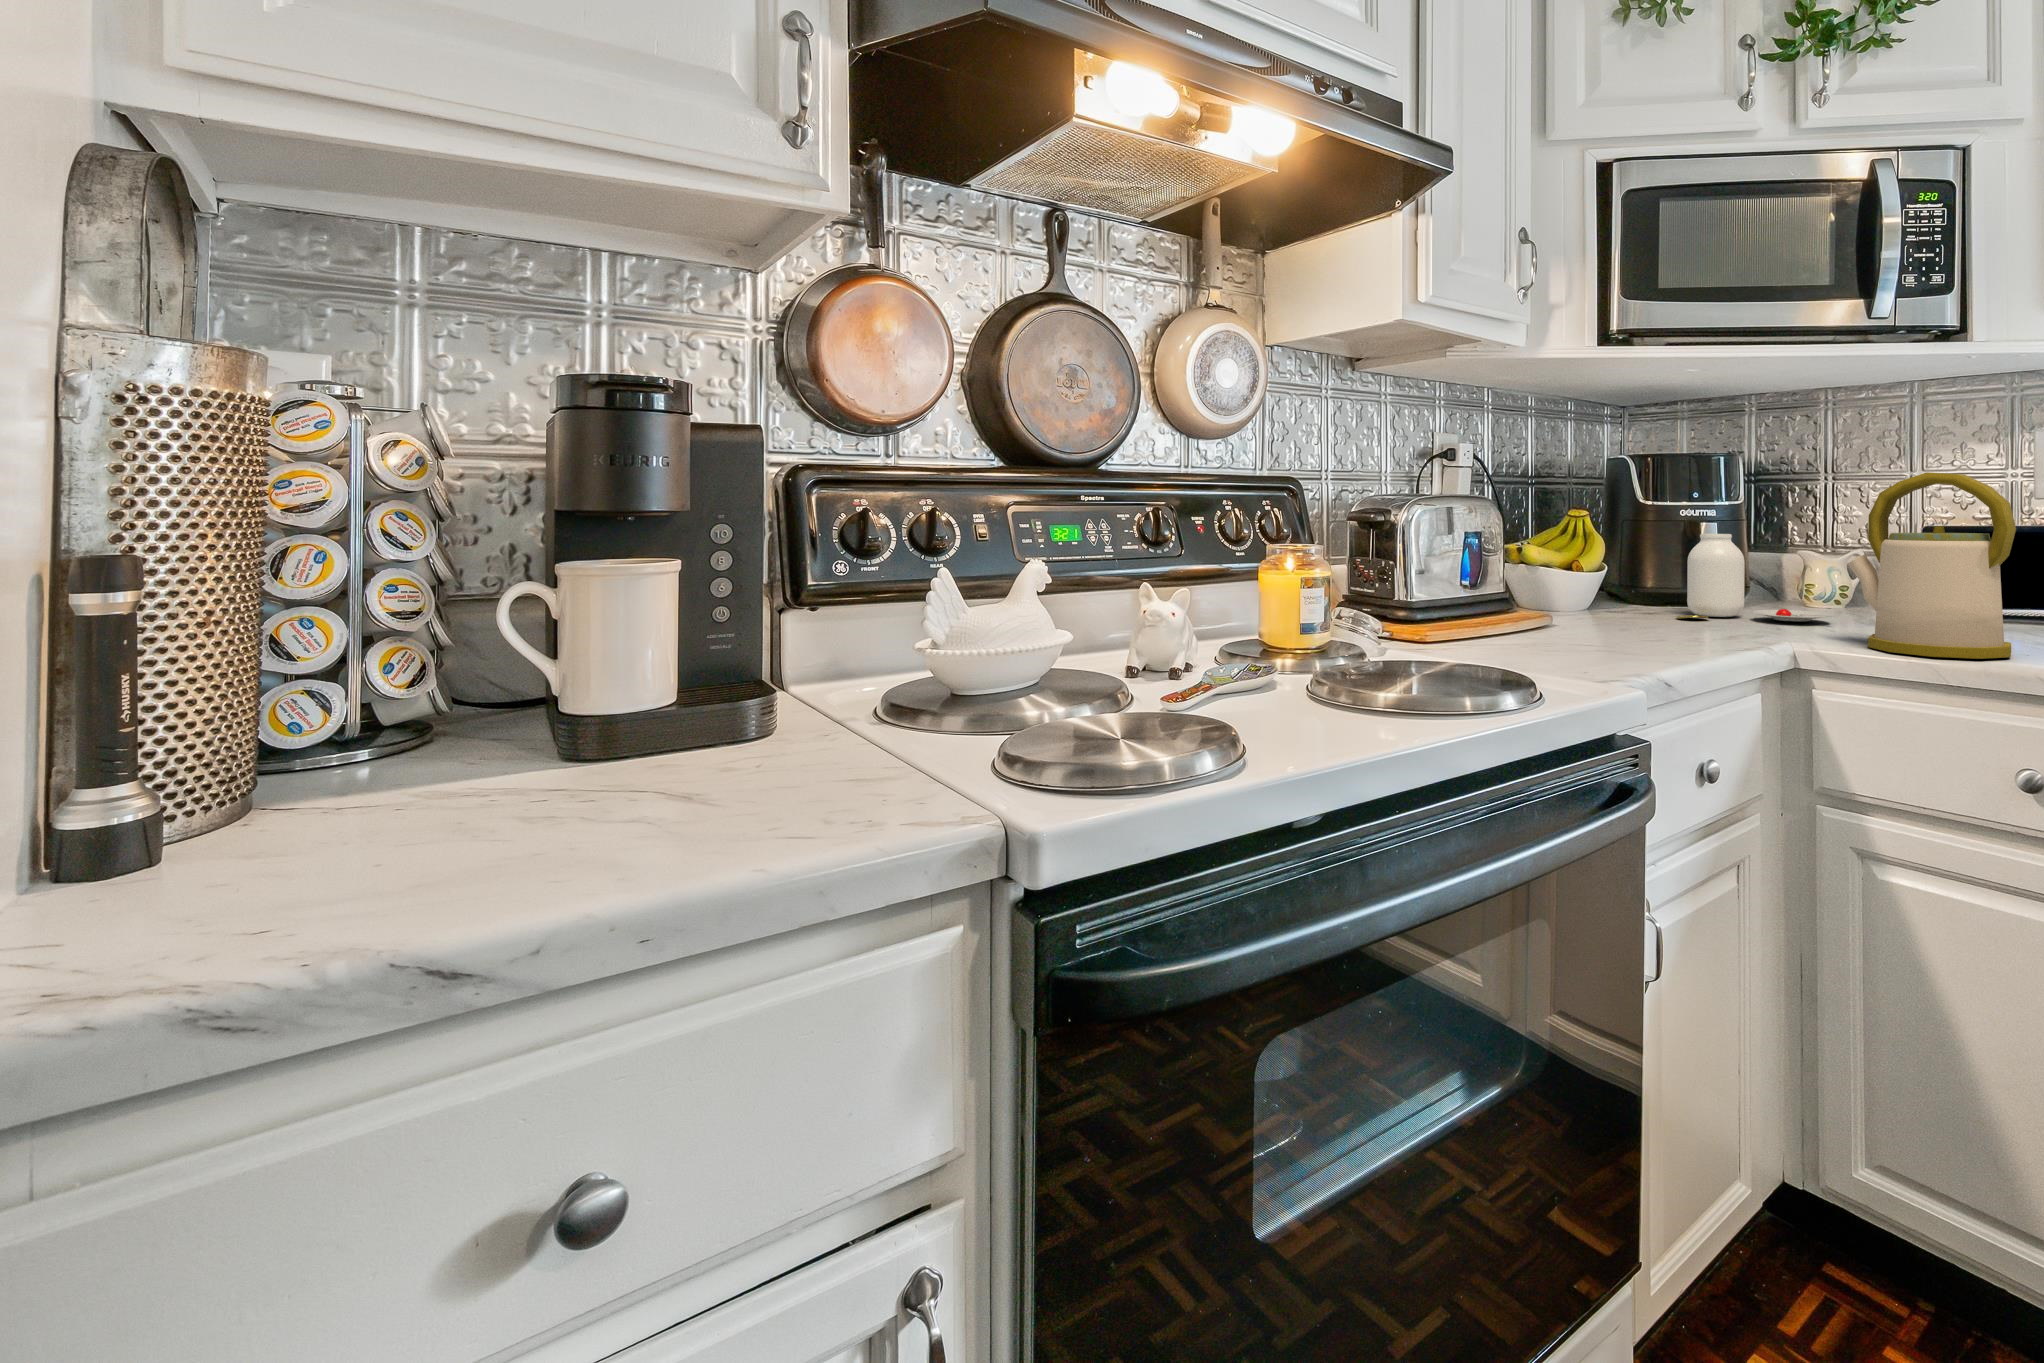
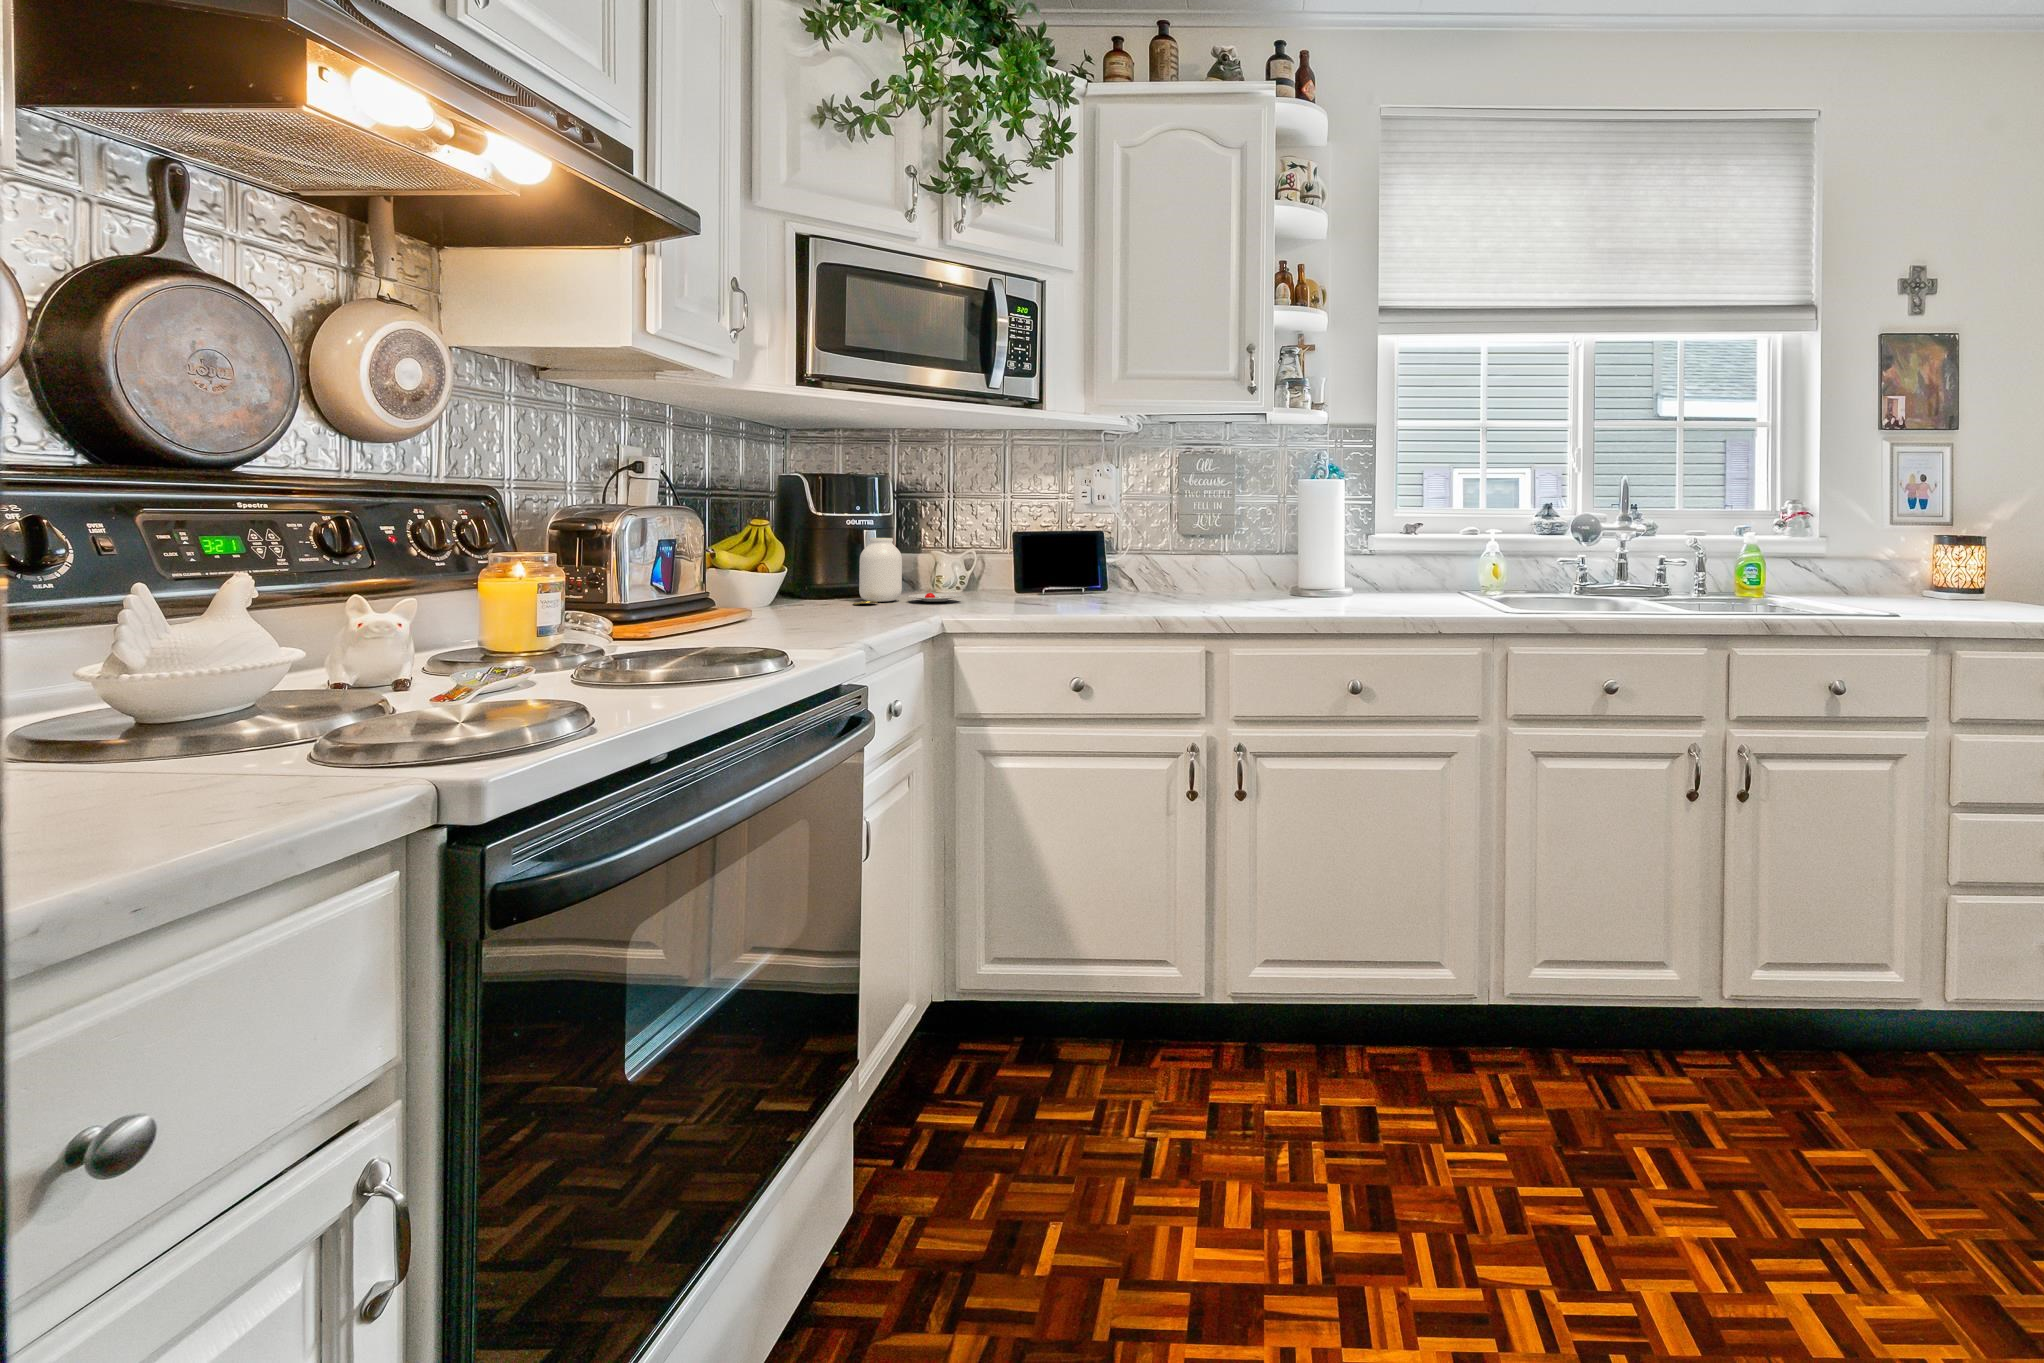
kettle: present [1849,472,2016,659] -> none [977,500,1069,618]

